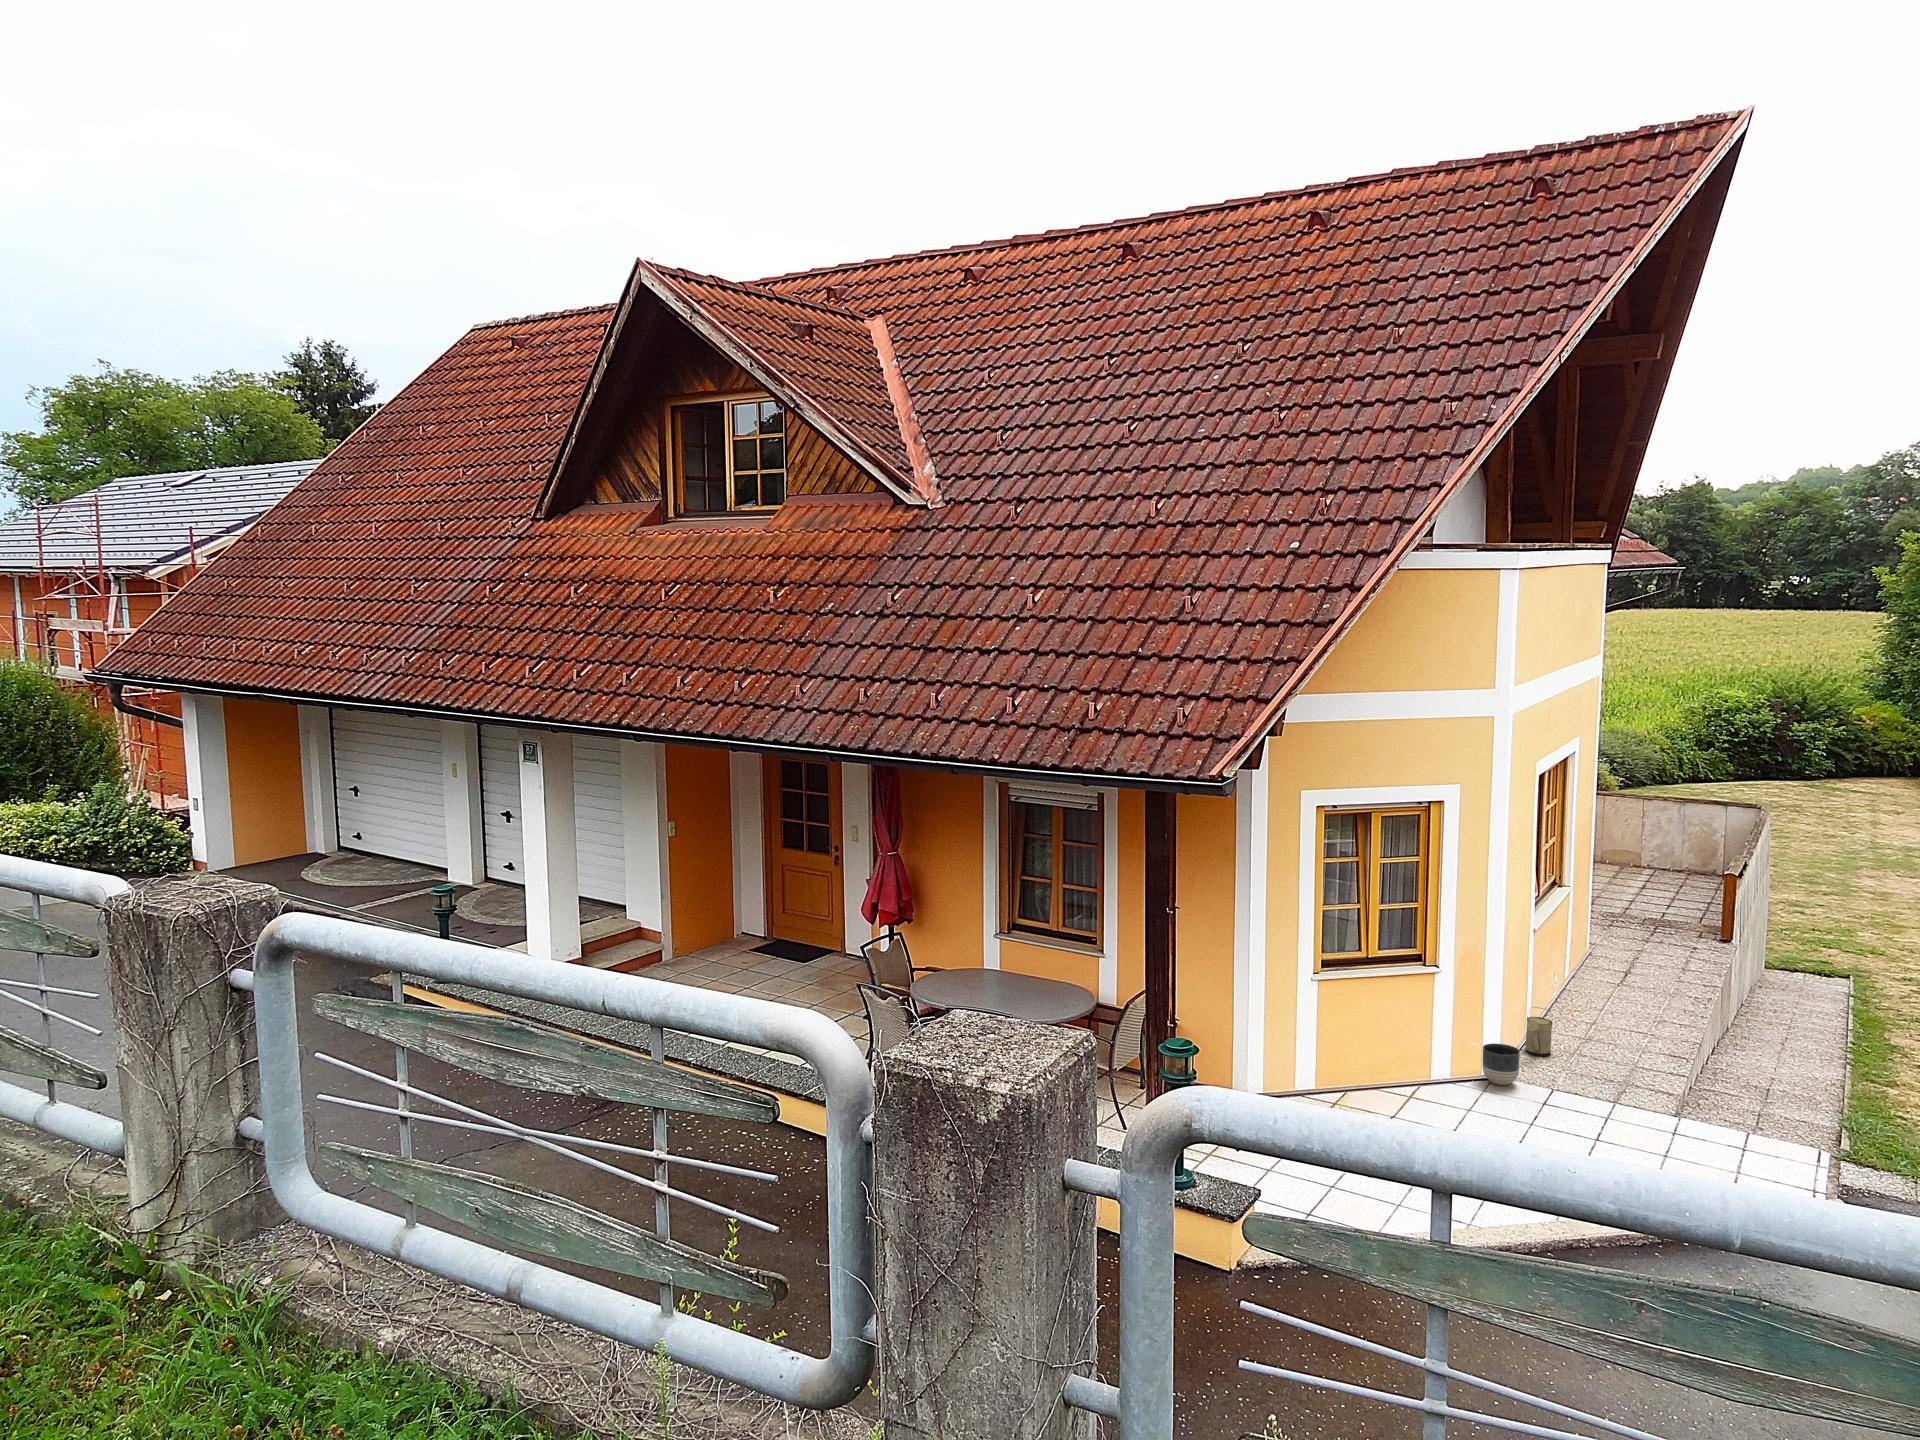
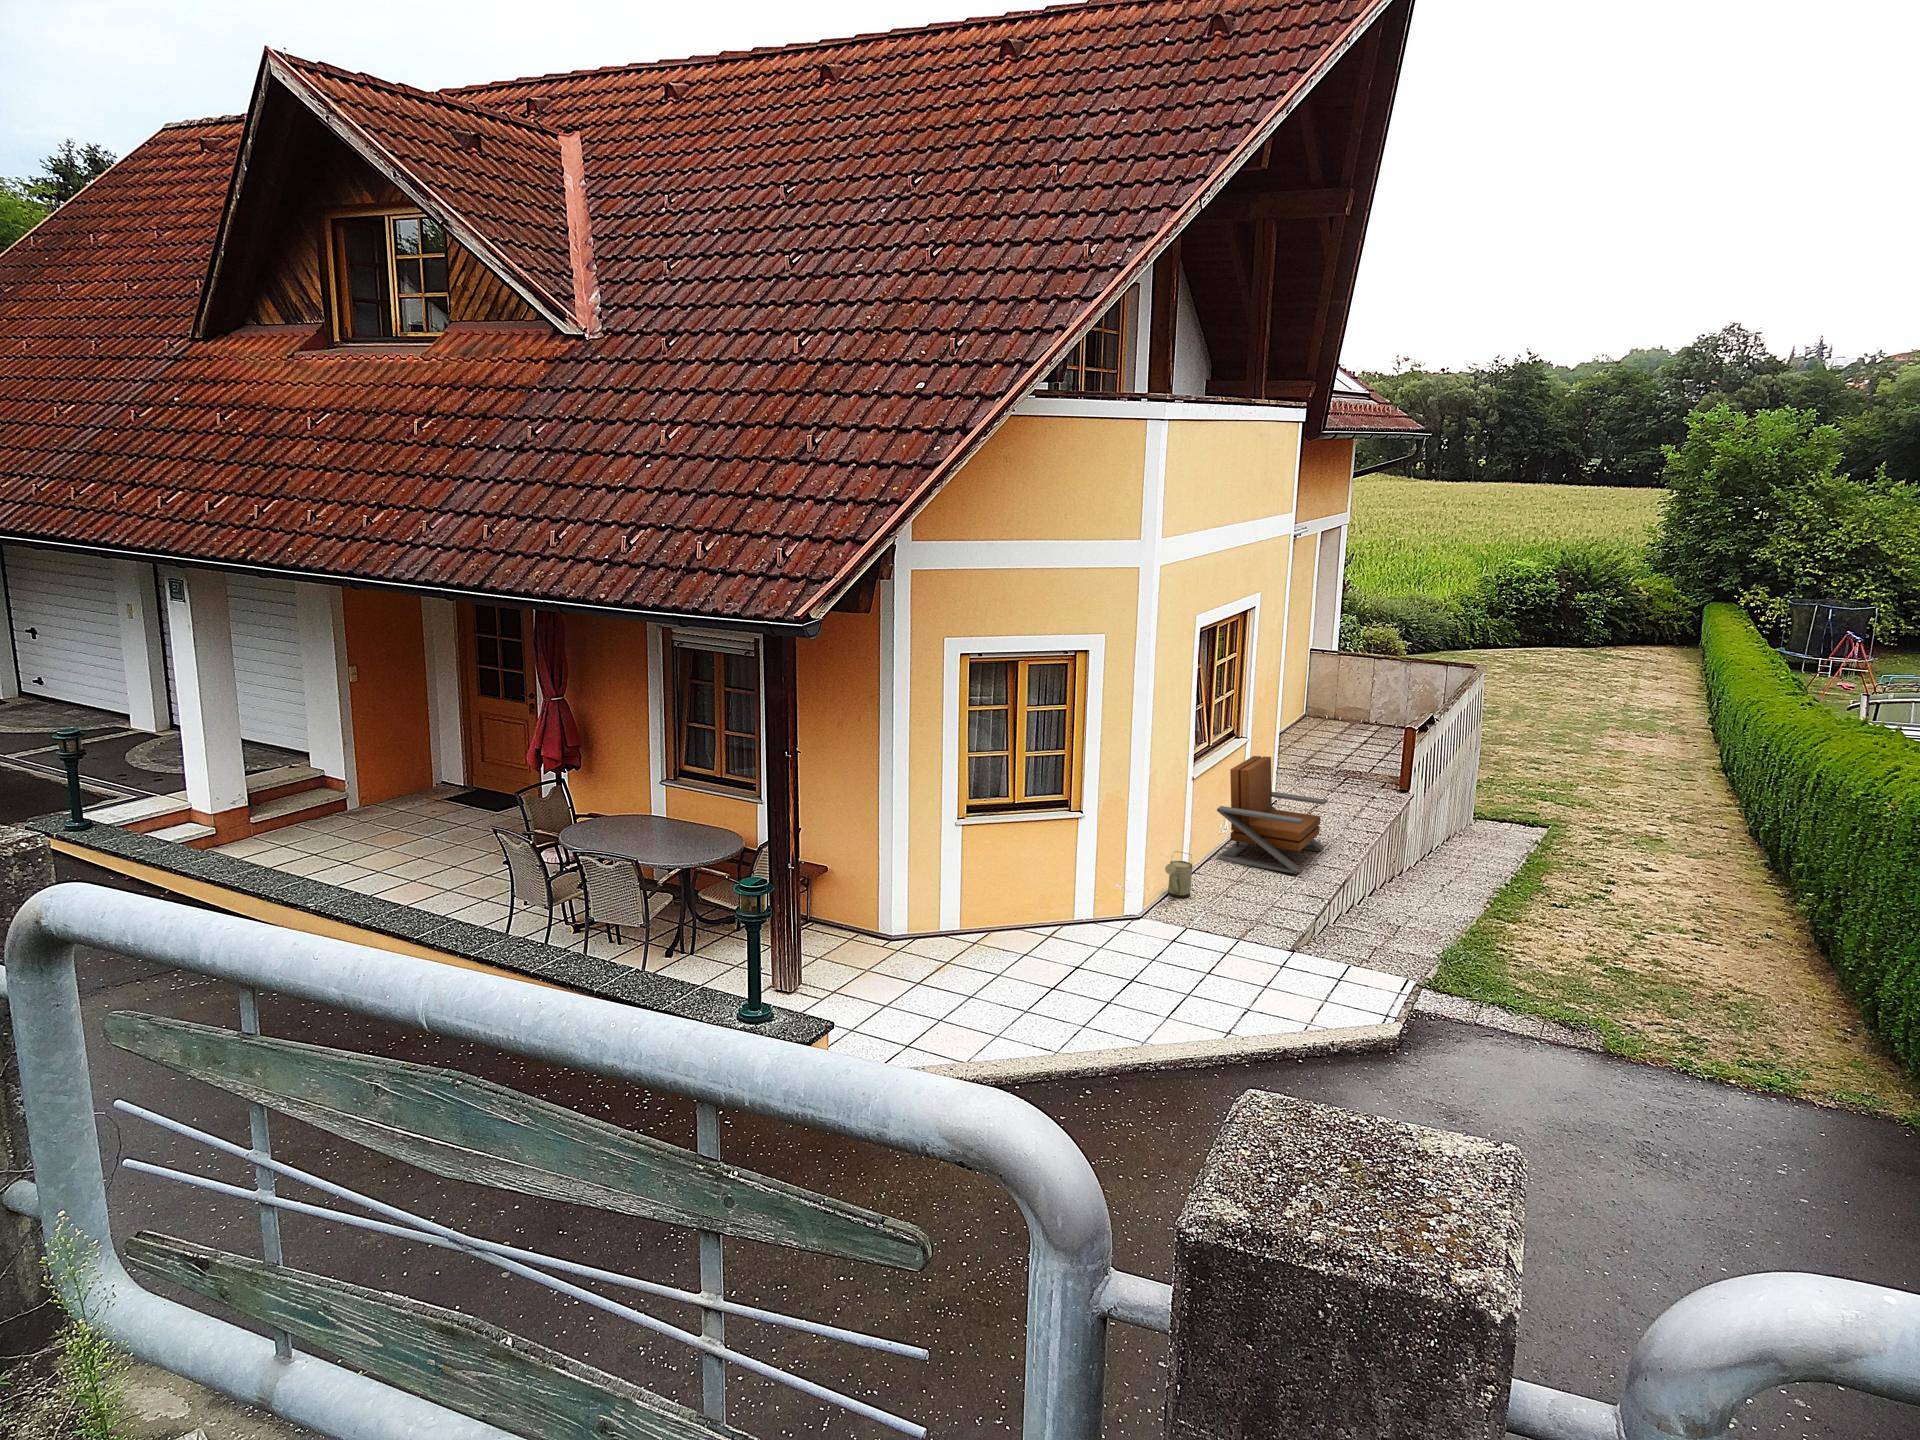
lounge chair: none [1560,905,1674,1031] -> present [1217,756,1327,874]
planter: present [1482,1044,1520,1085] -> none [1115,886,1149,925]

